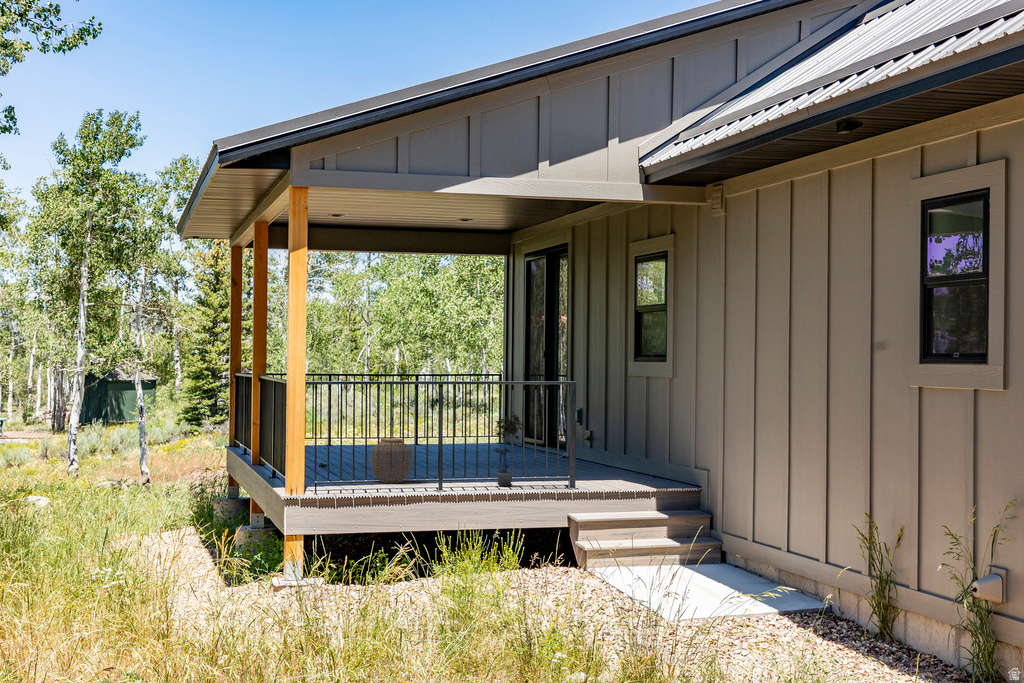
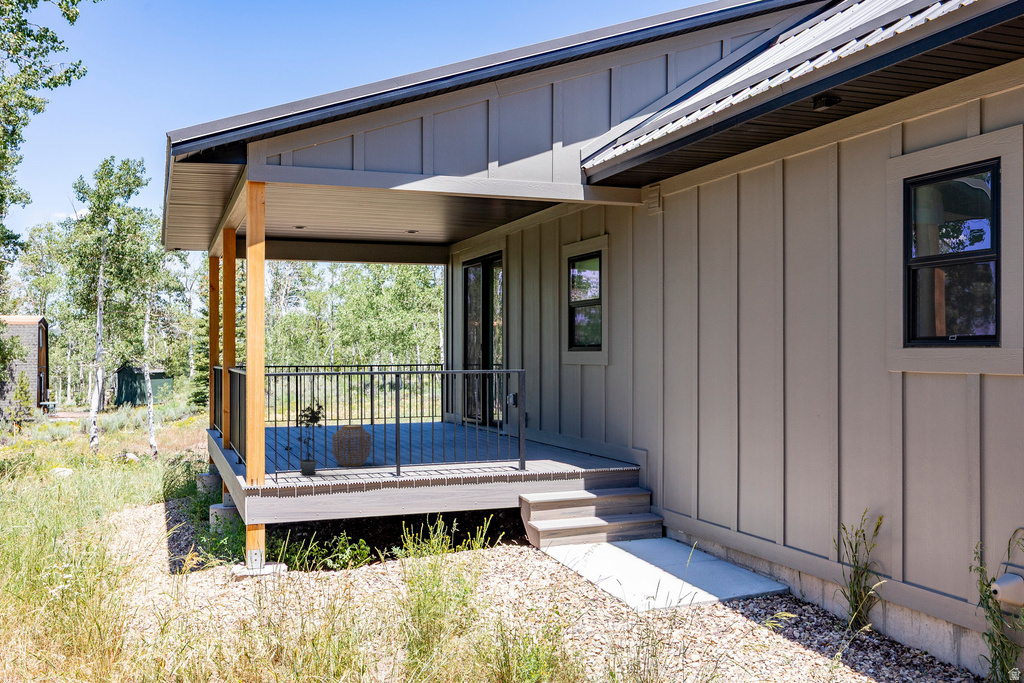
potted plant: present [494,411,524,486] -> present [296,400,326,475]

